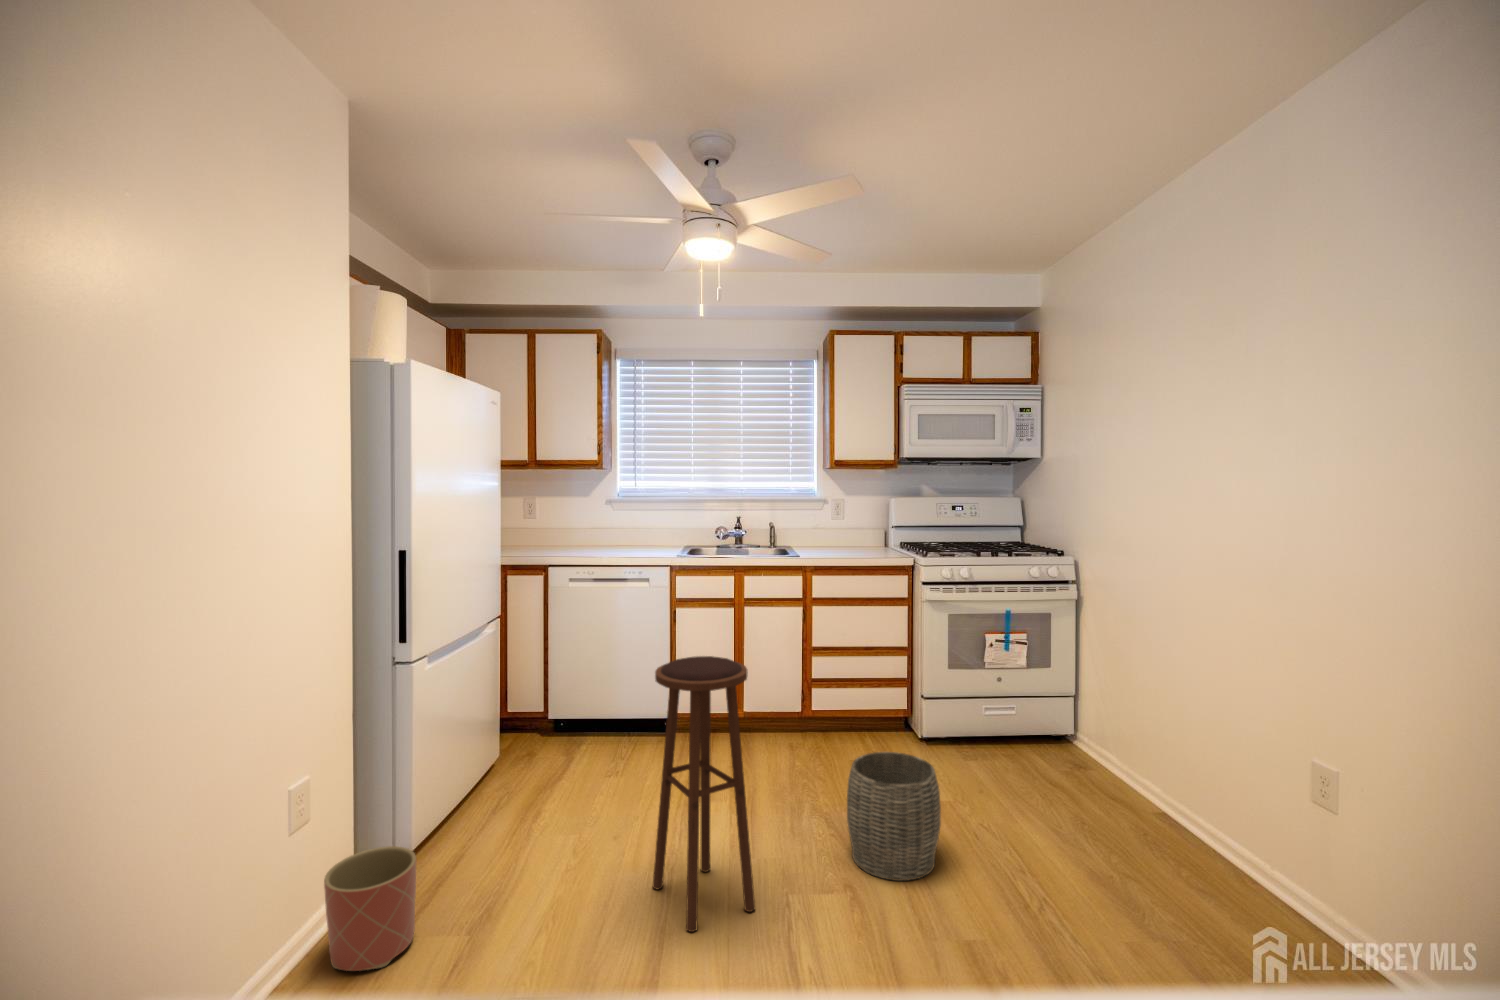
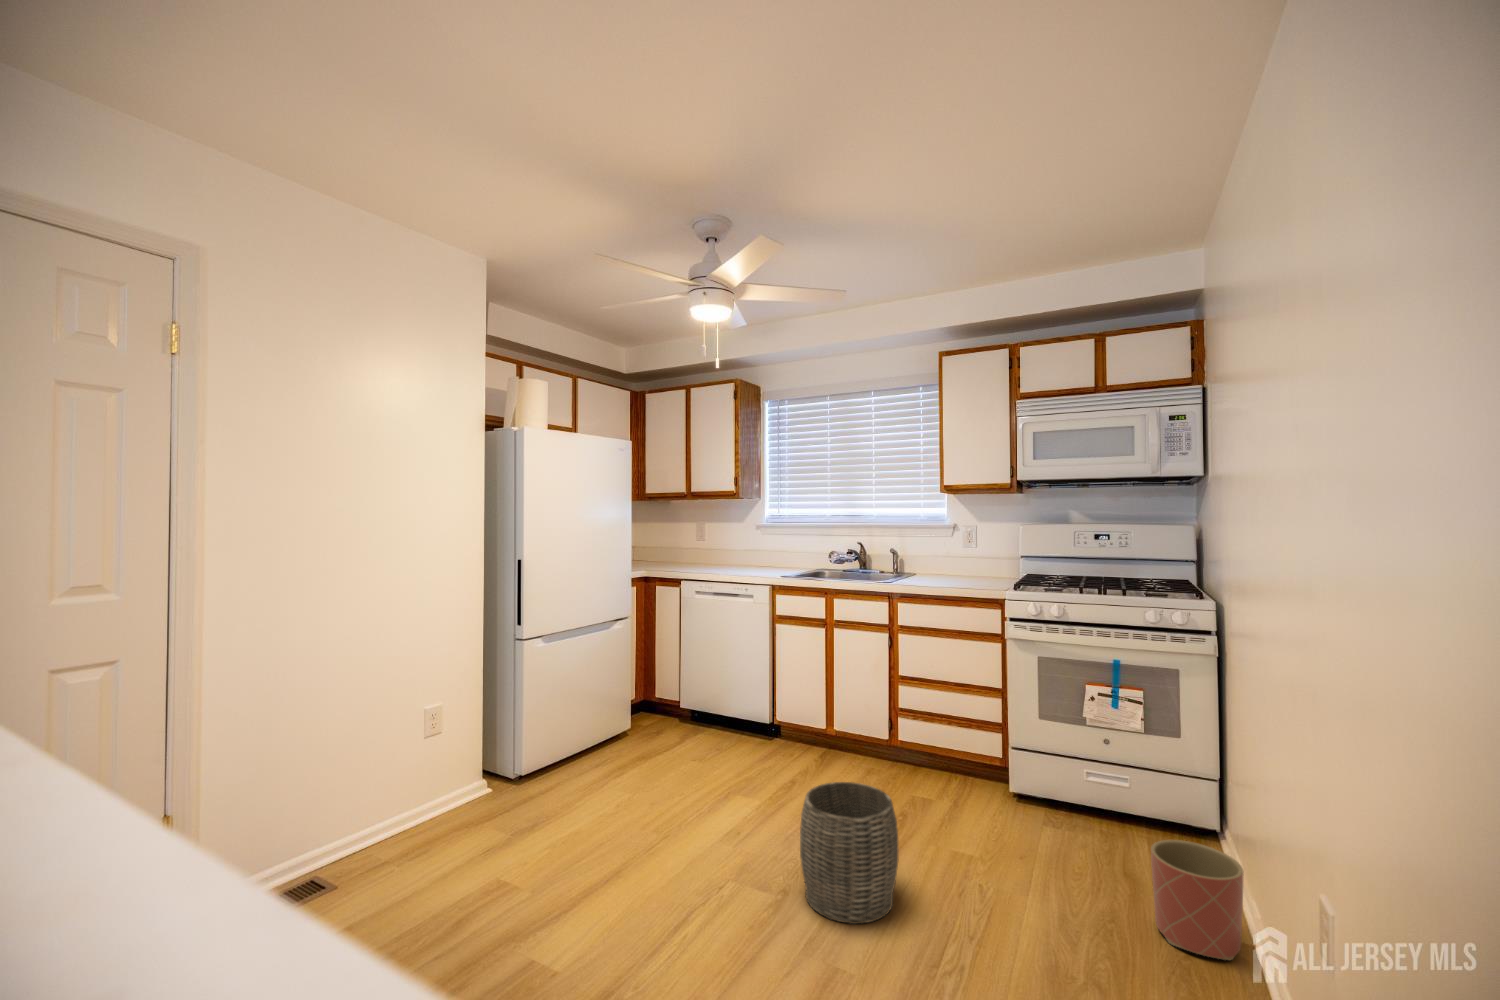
stool: present [653,656,755,932] -> none [604,655,687,900]
planter: present [324,846,416,971] -> present [1151,840,1244,960]

